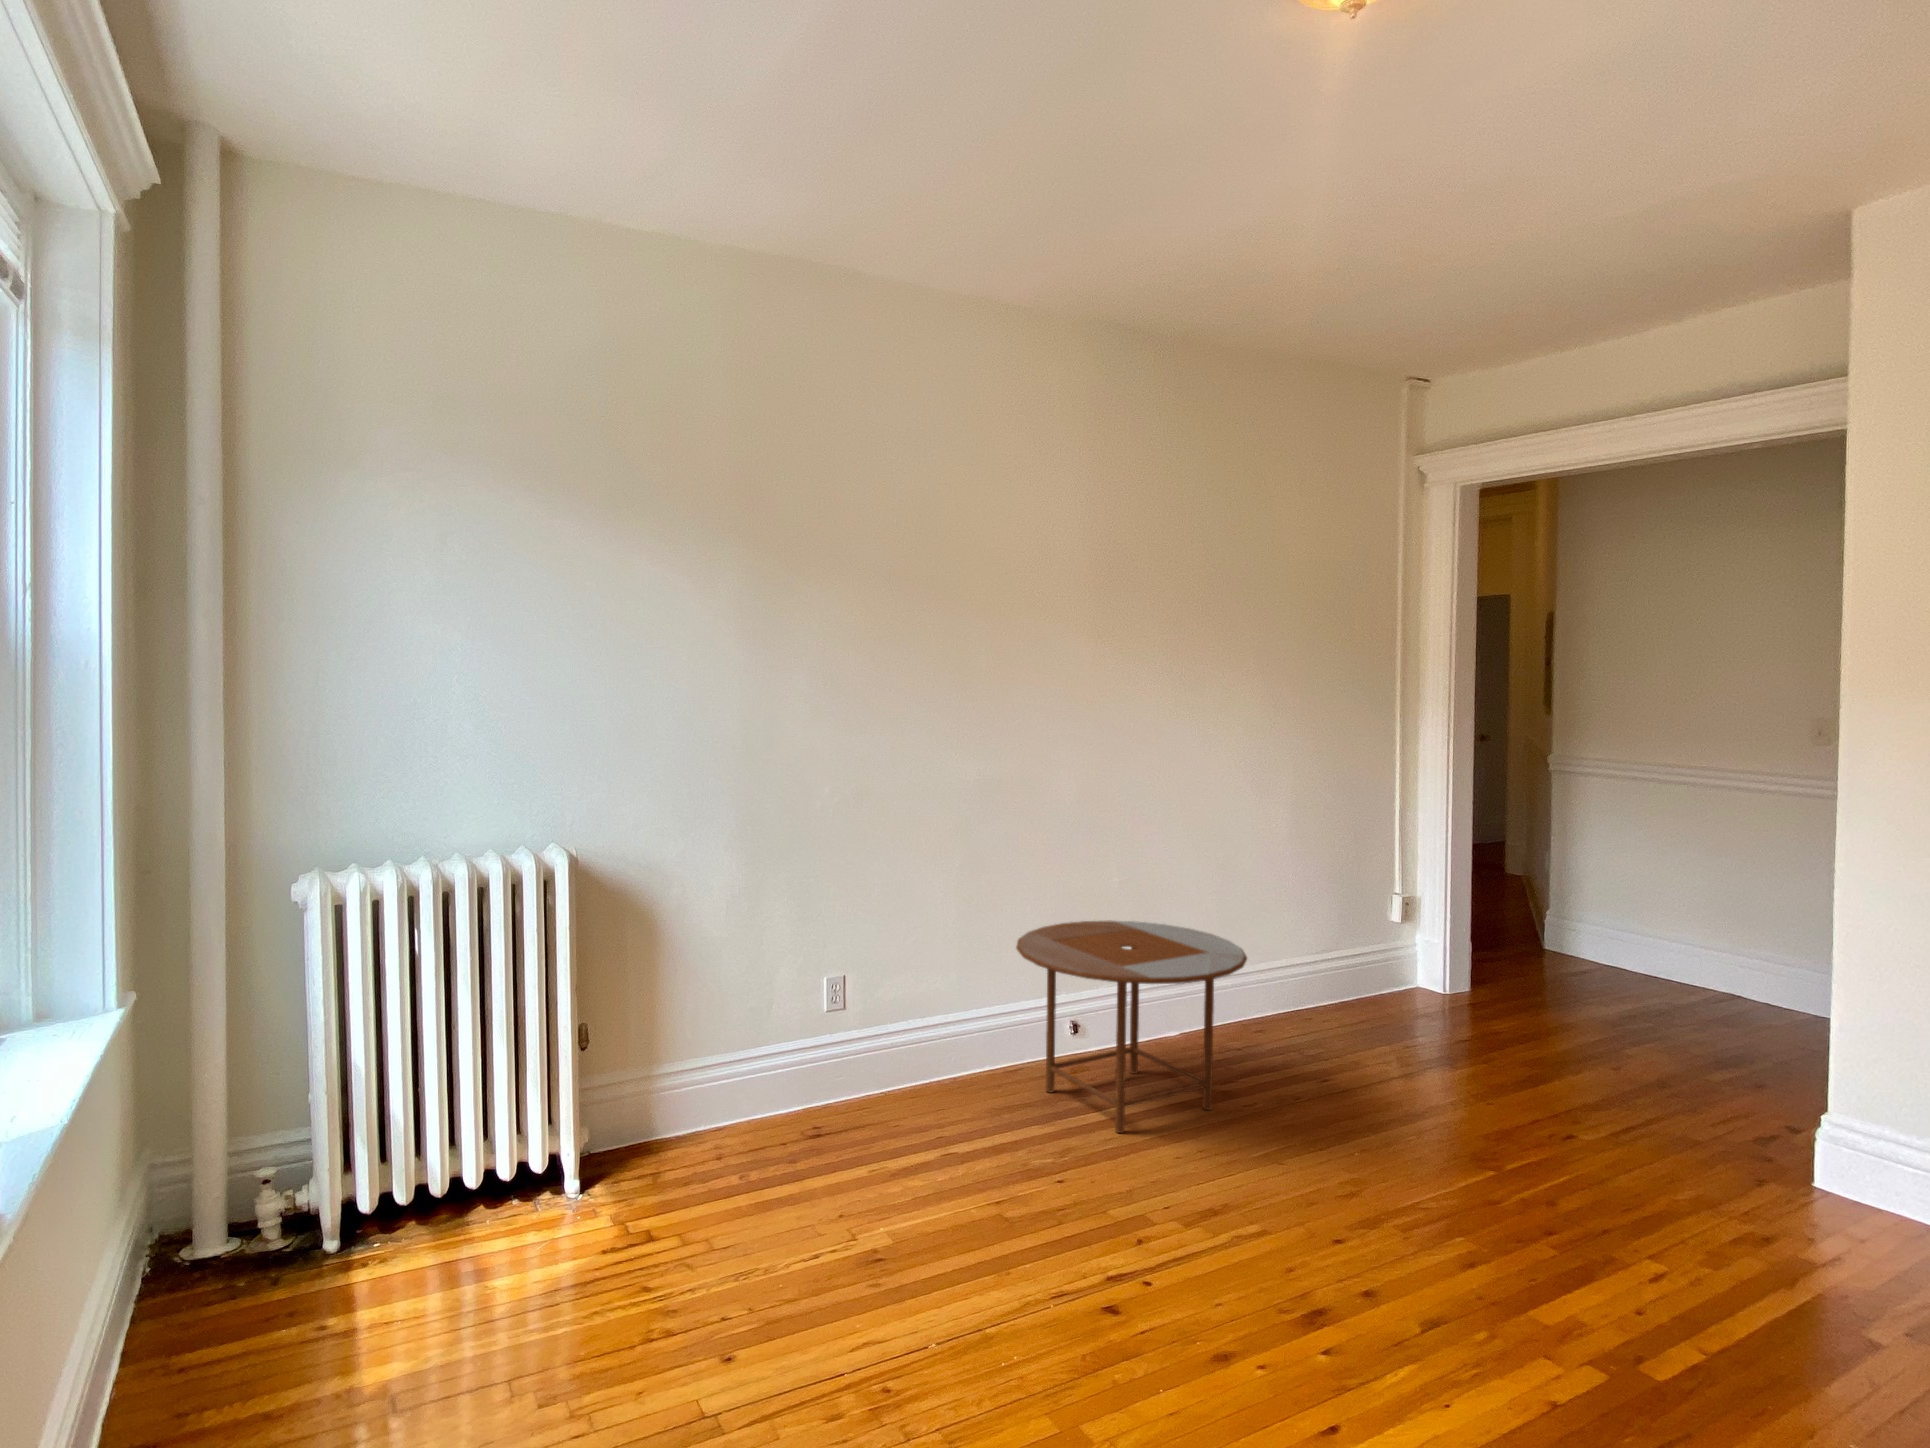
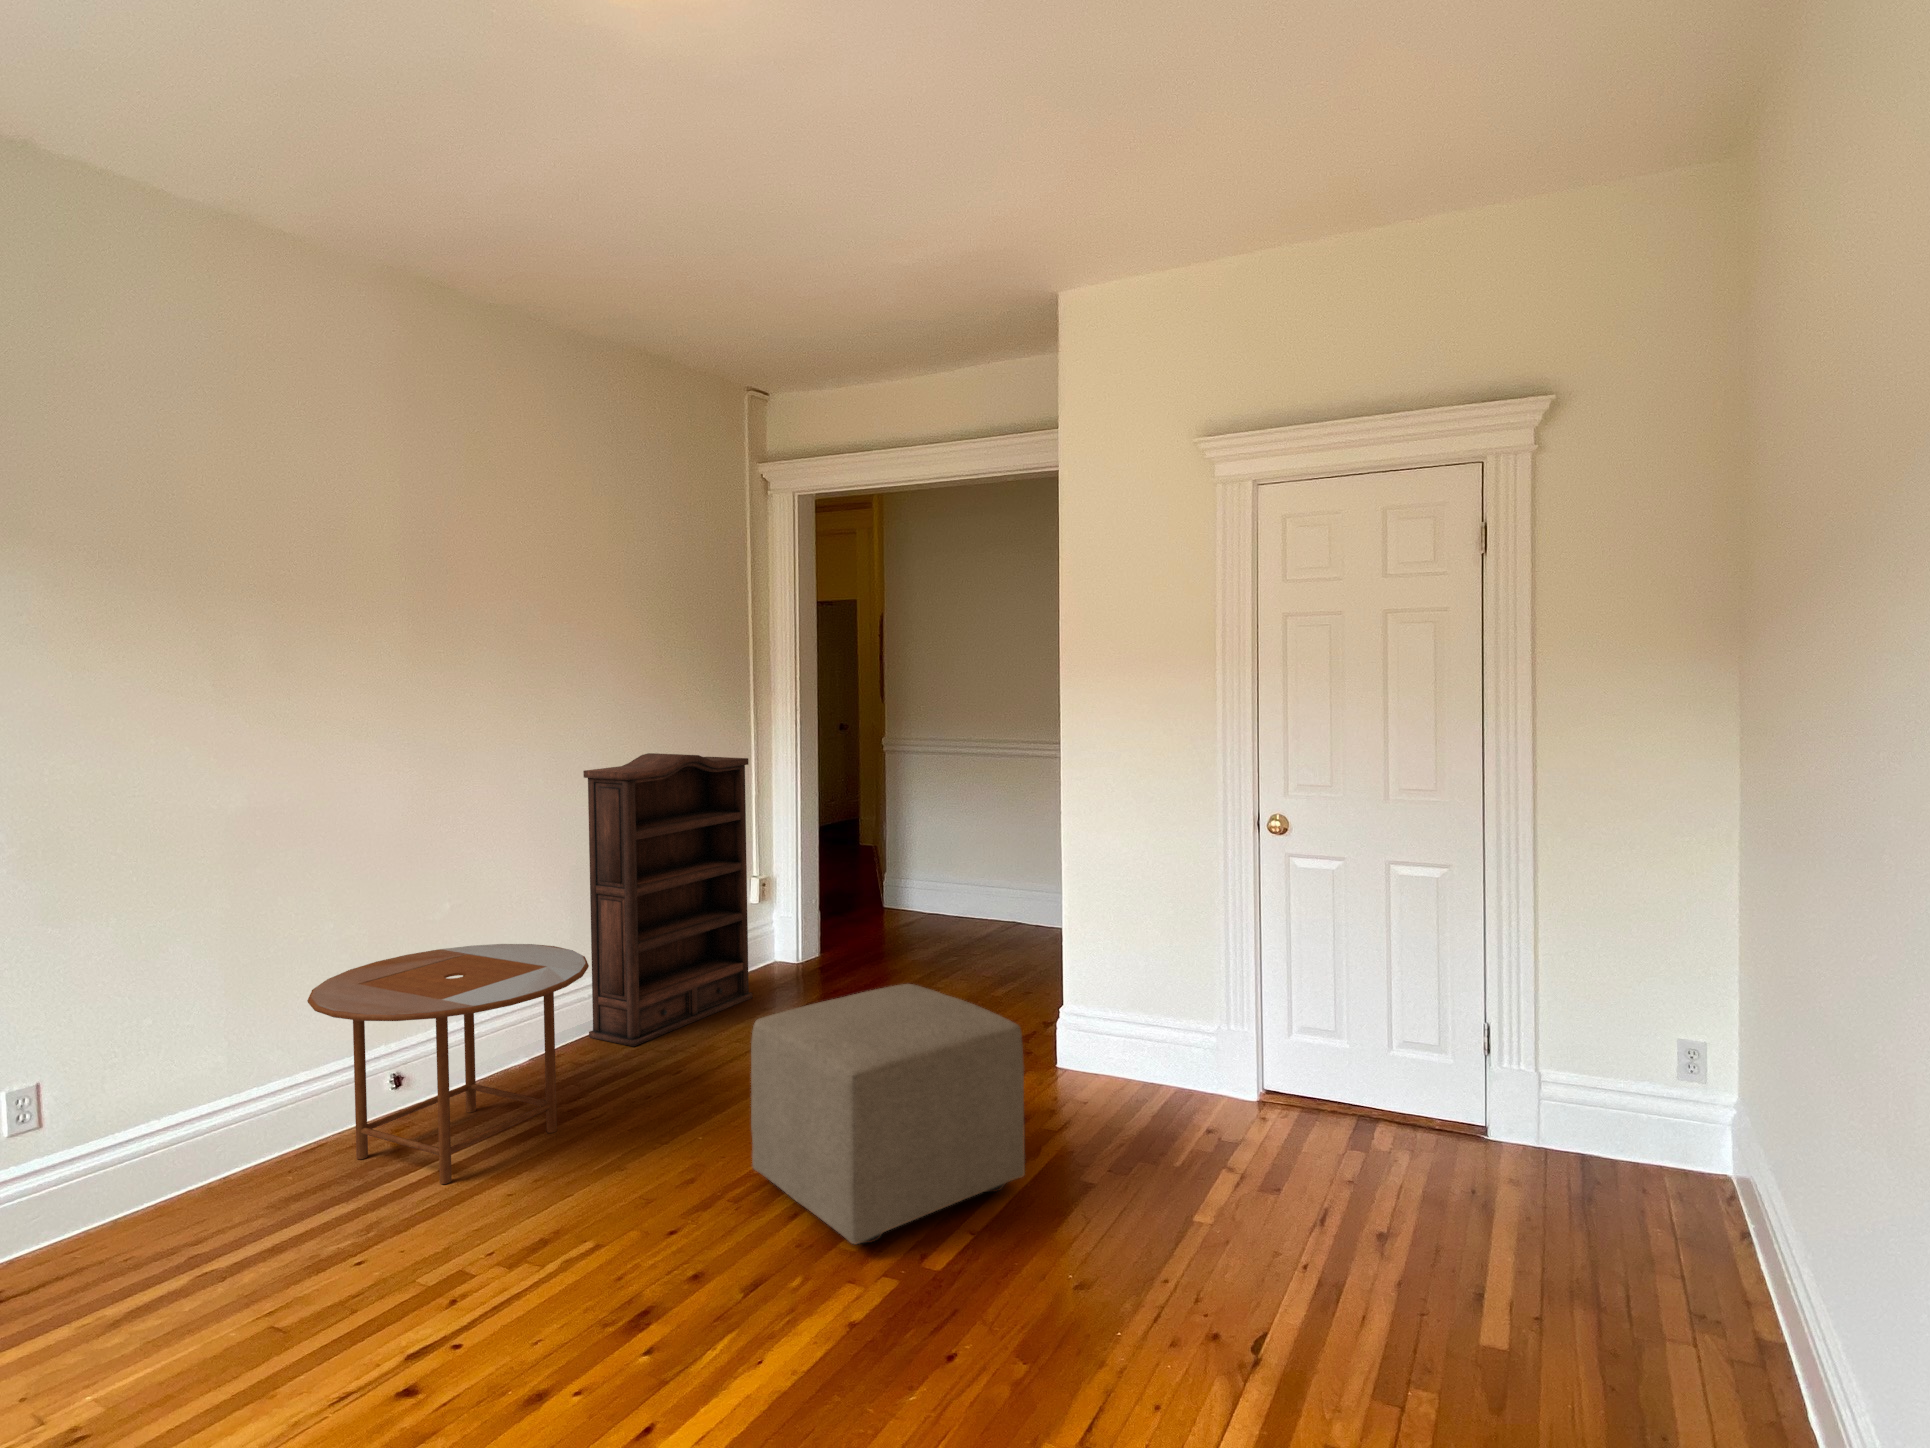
bookshelf: none [1232,756,1402,1045] -> present [583,753,752,1047]
ottoman: none [1419,1040,1786,1322] -> present [751,984,1025,1244]

